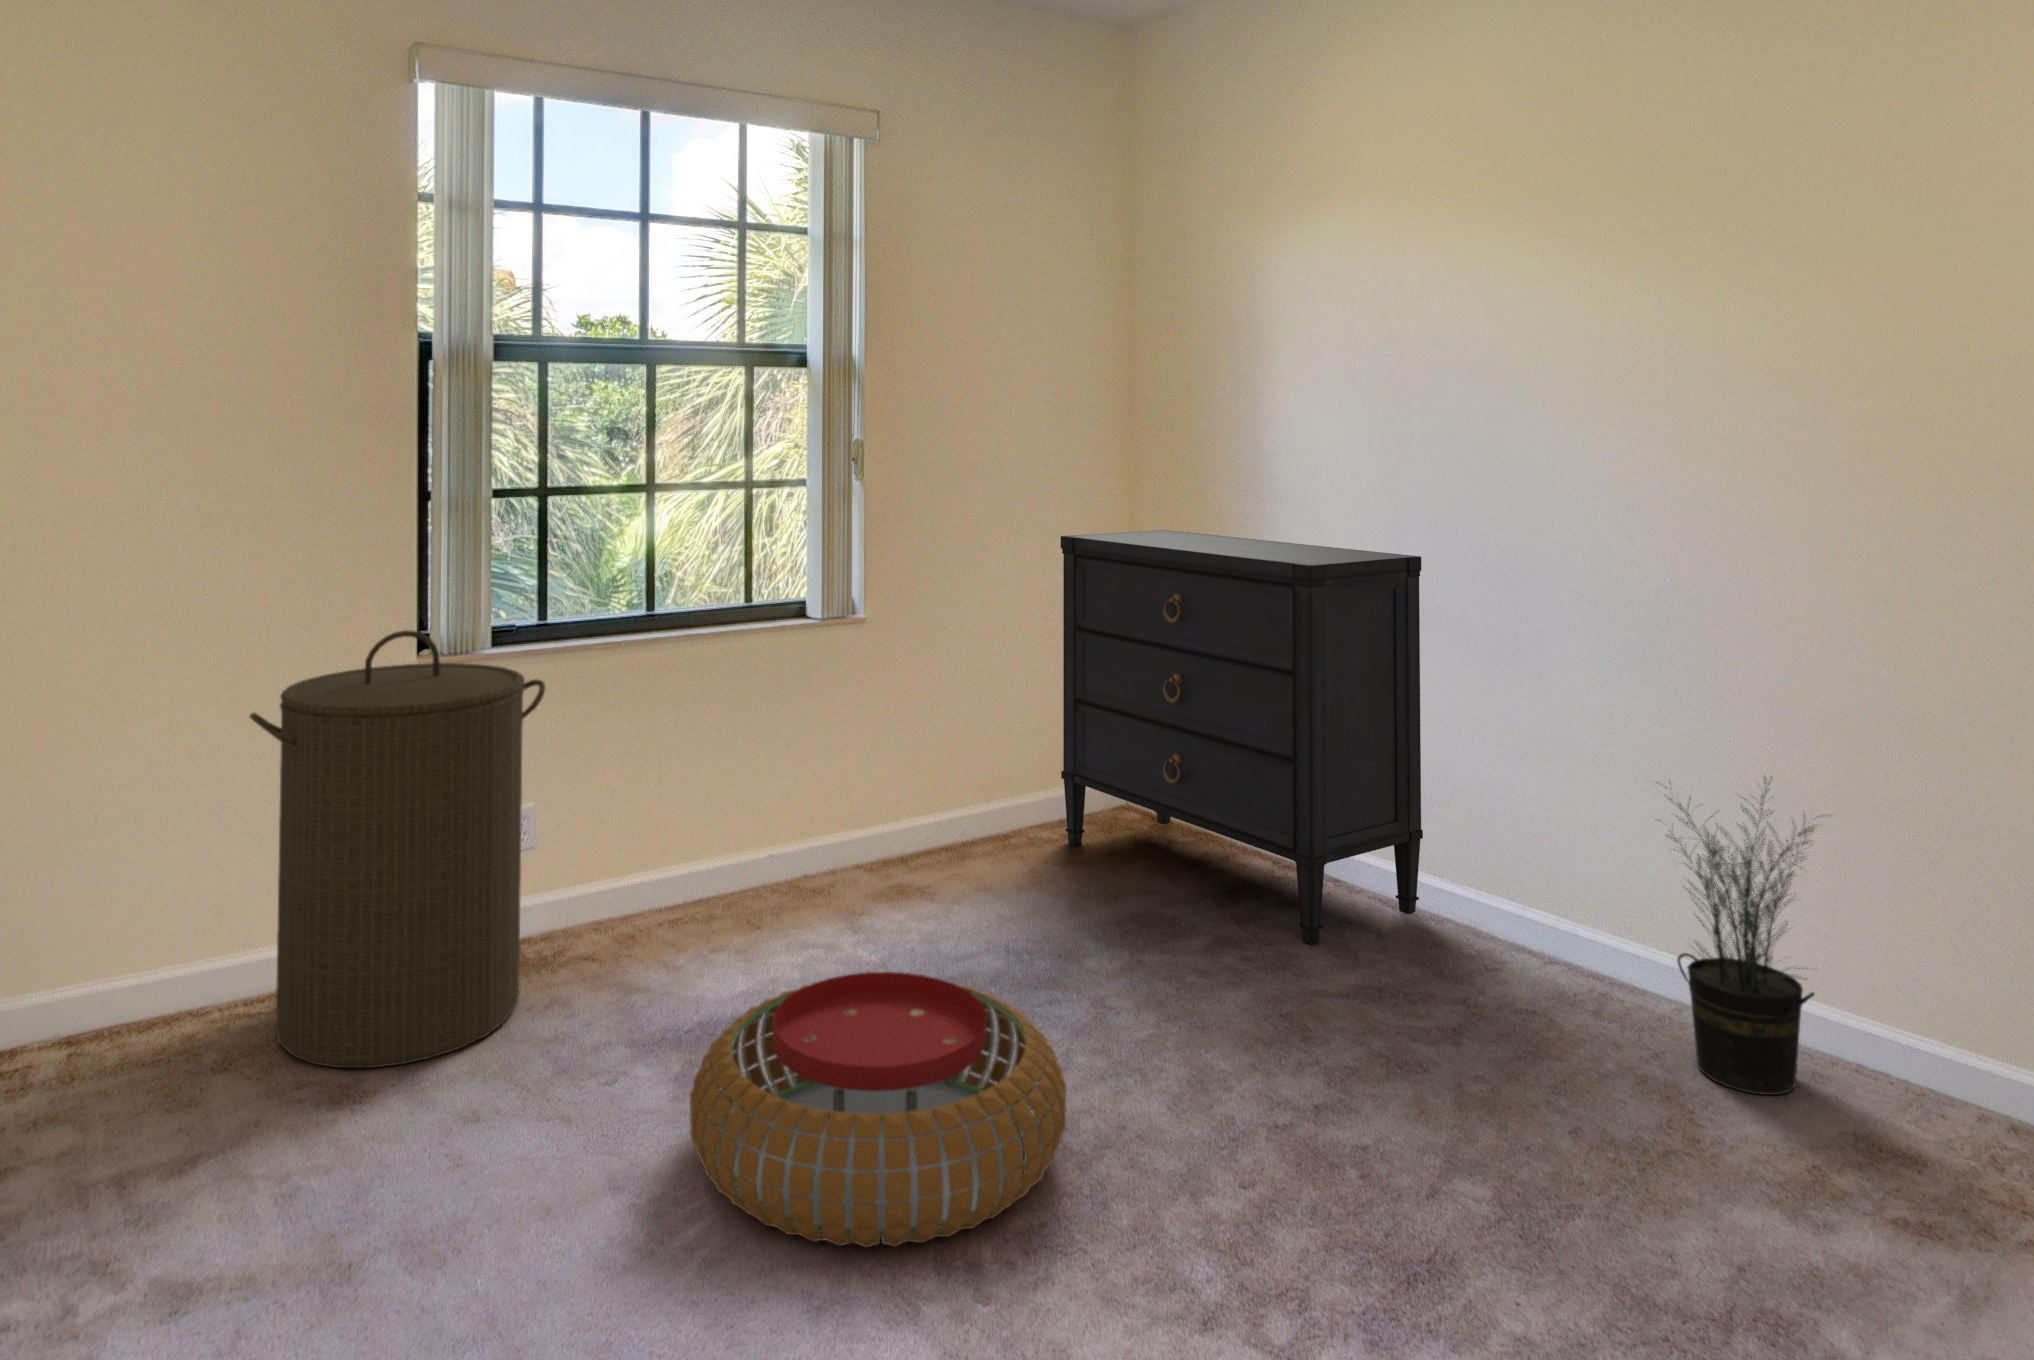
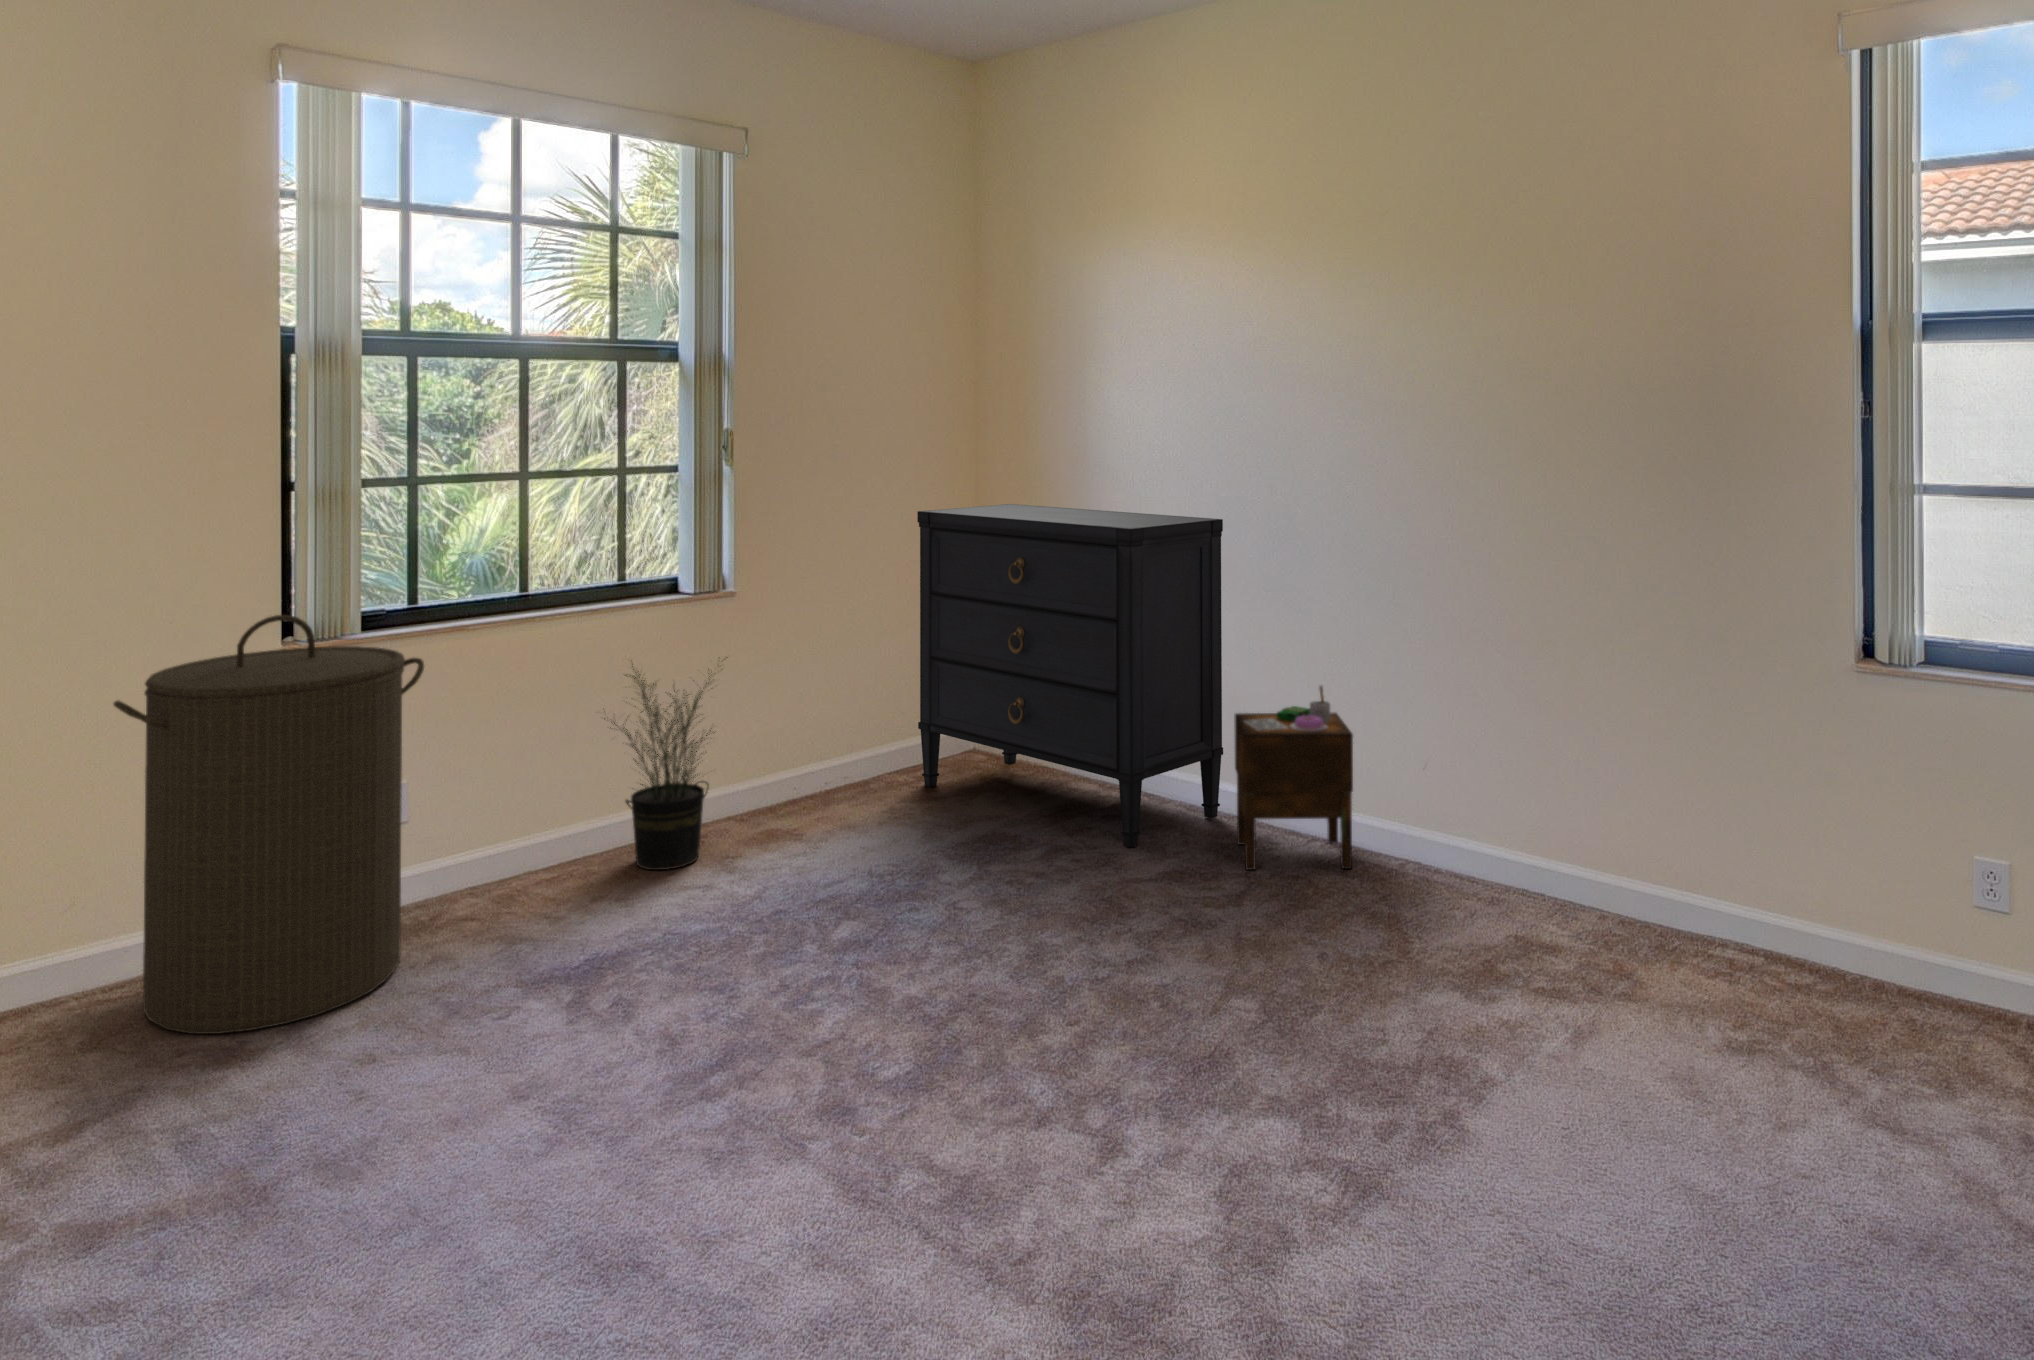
nightstand: none [1440,766,1601,1002] -> present [1234,686,1353,870]
potted plant: present [1656,777,1827,1095] -> present [604,657,727,870]
pouf: present [690,972,1066,1247] -> none [586,889,922,1109]

